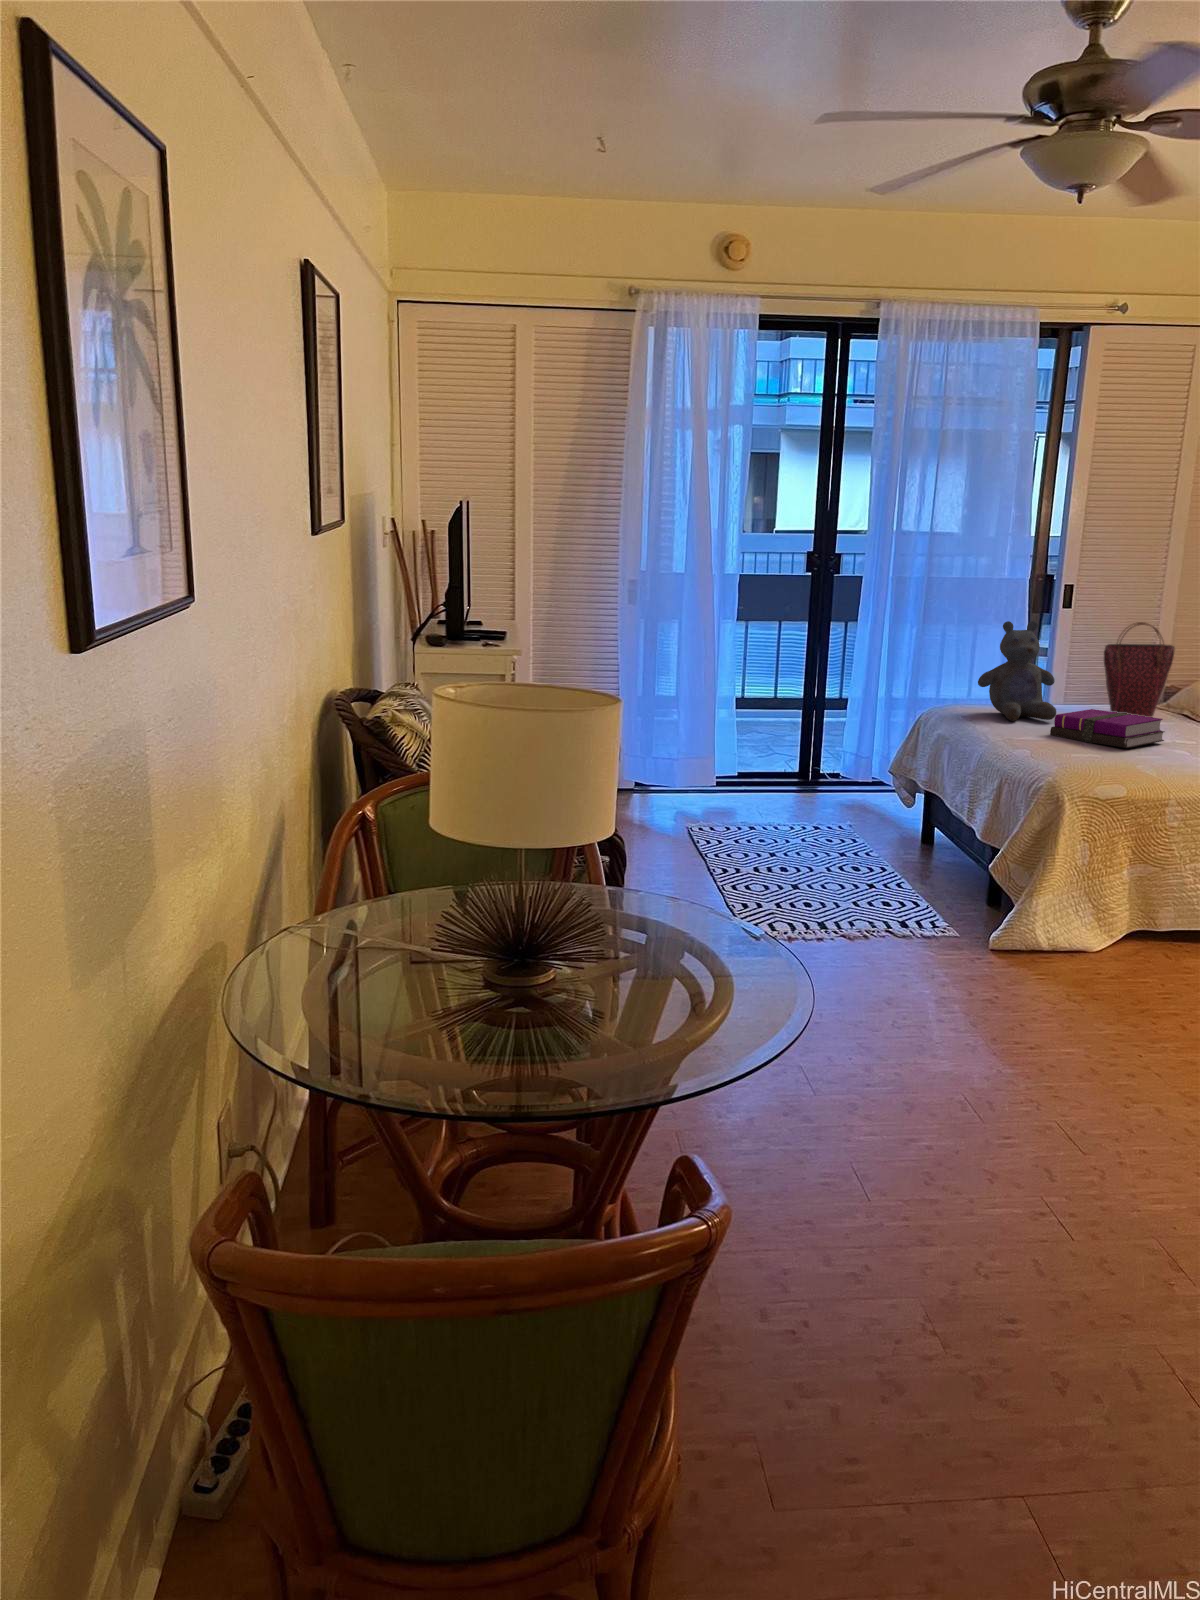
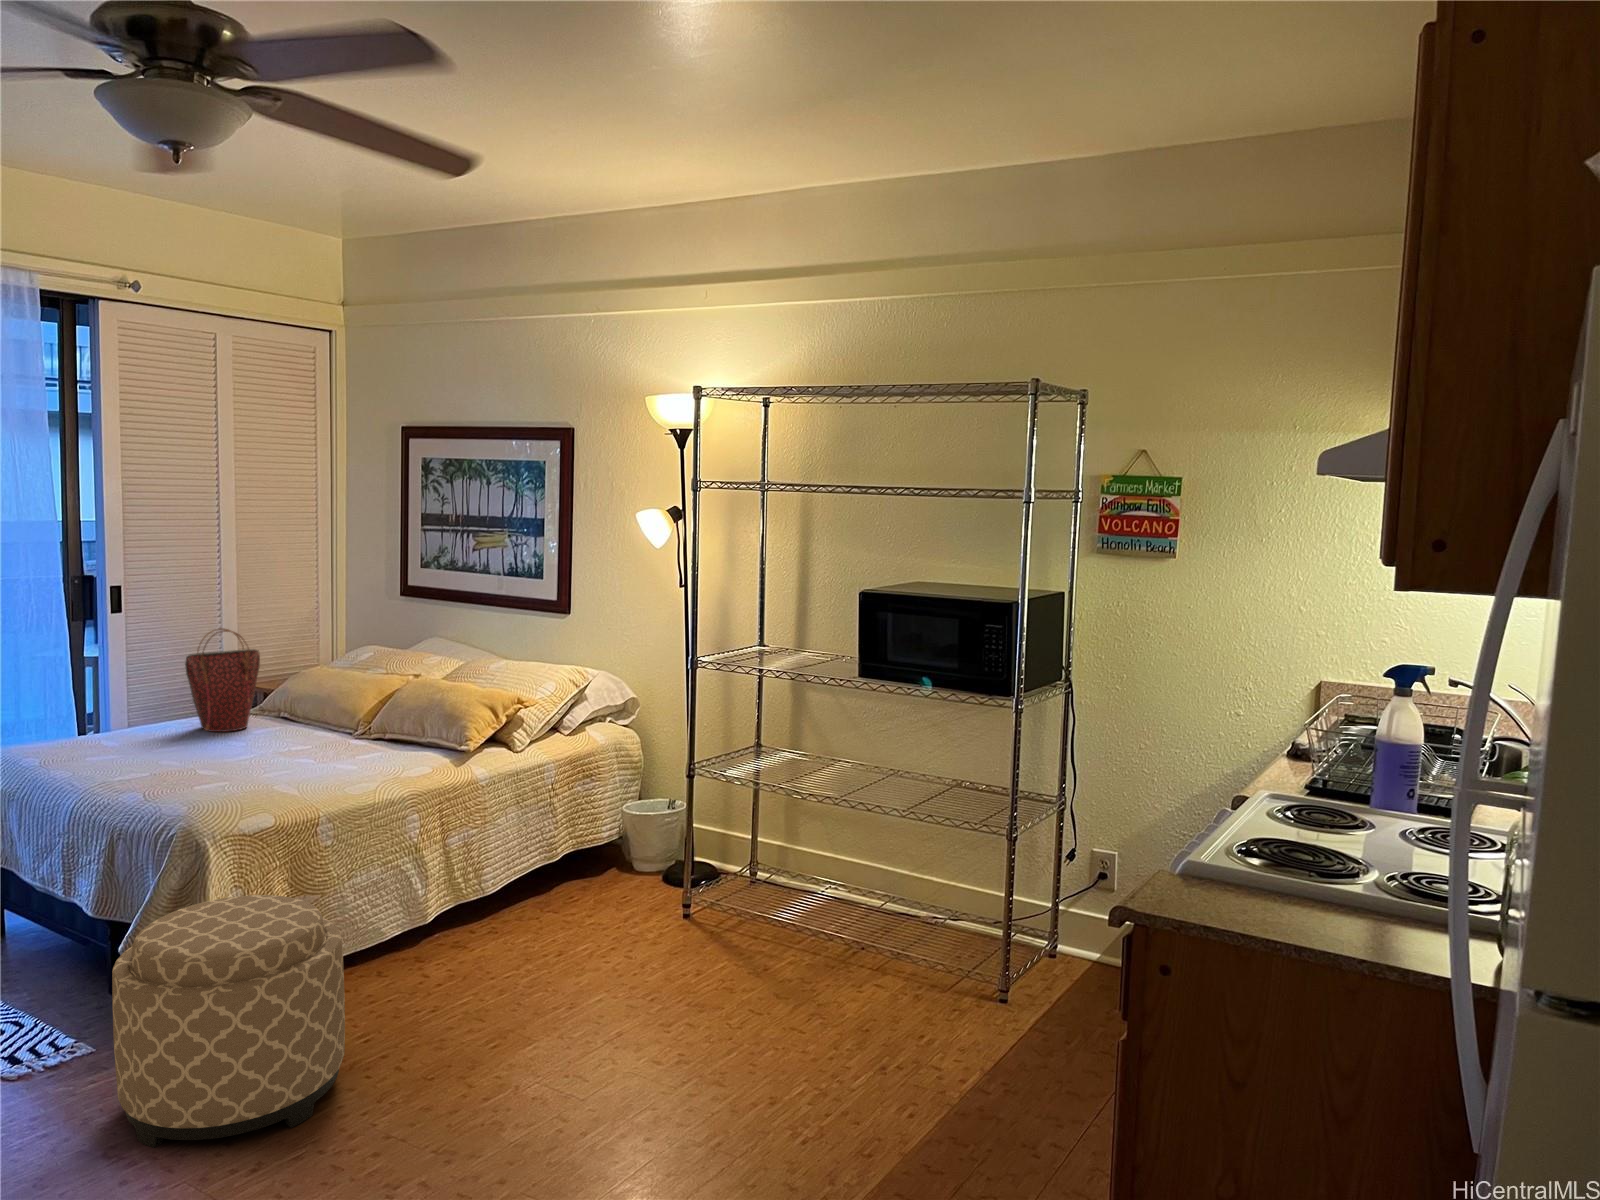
stuffed bear: present [978,621,1056,721] -> none [41,639,149,759]
notebook: present [1050,709,1165,748] -> none [154,732,280,773]
ottoman: none [952,834,1149,1035] -> present [112,895,345,1148]

